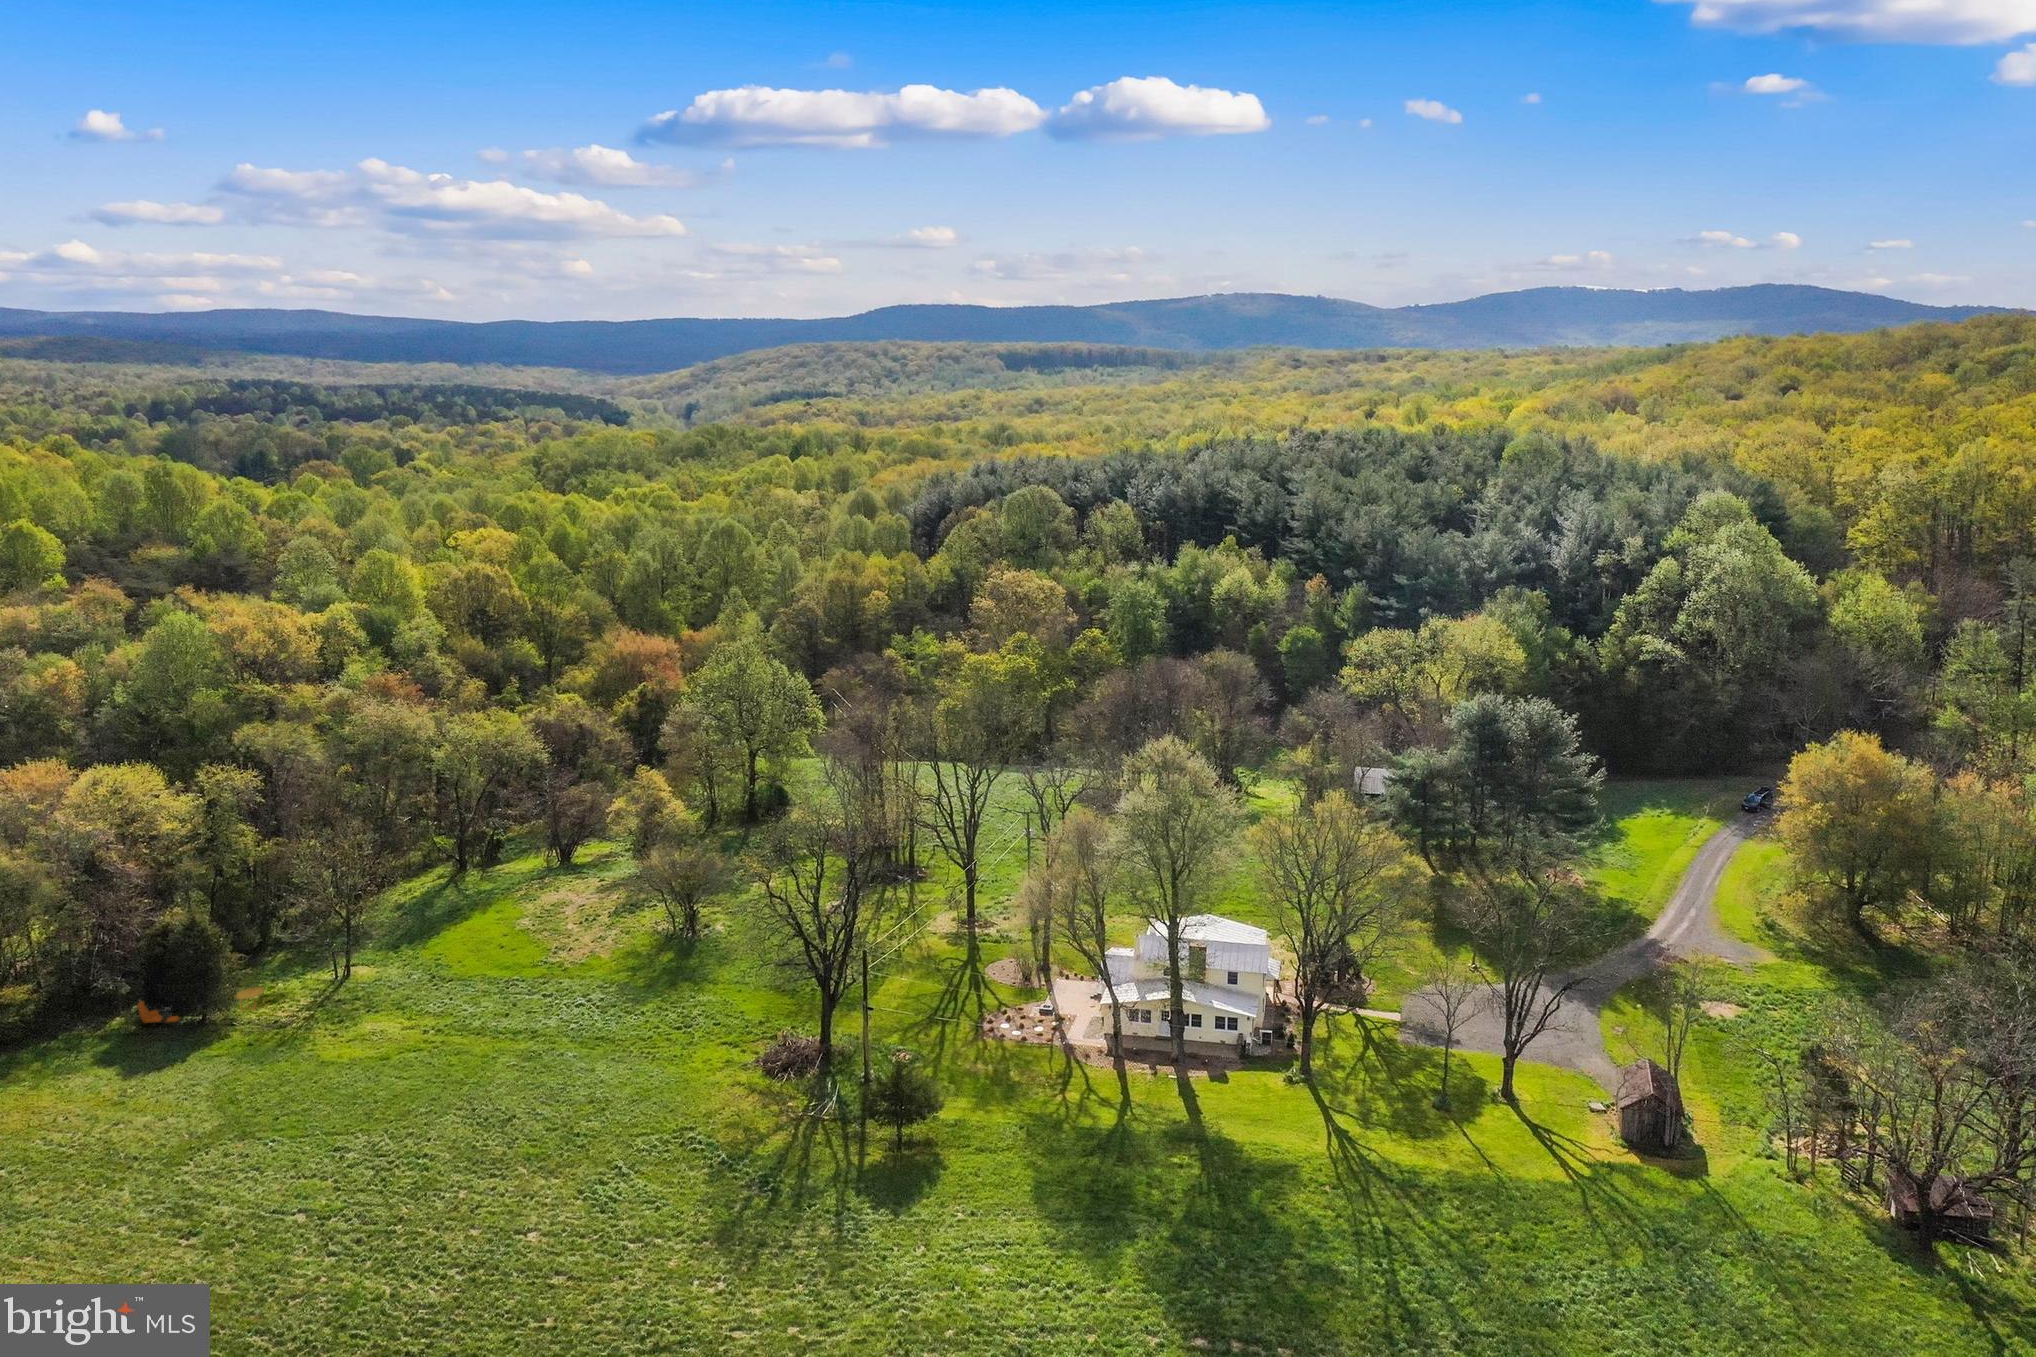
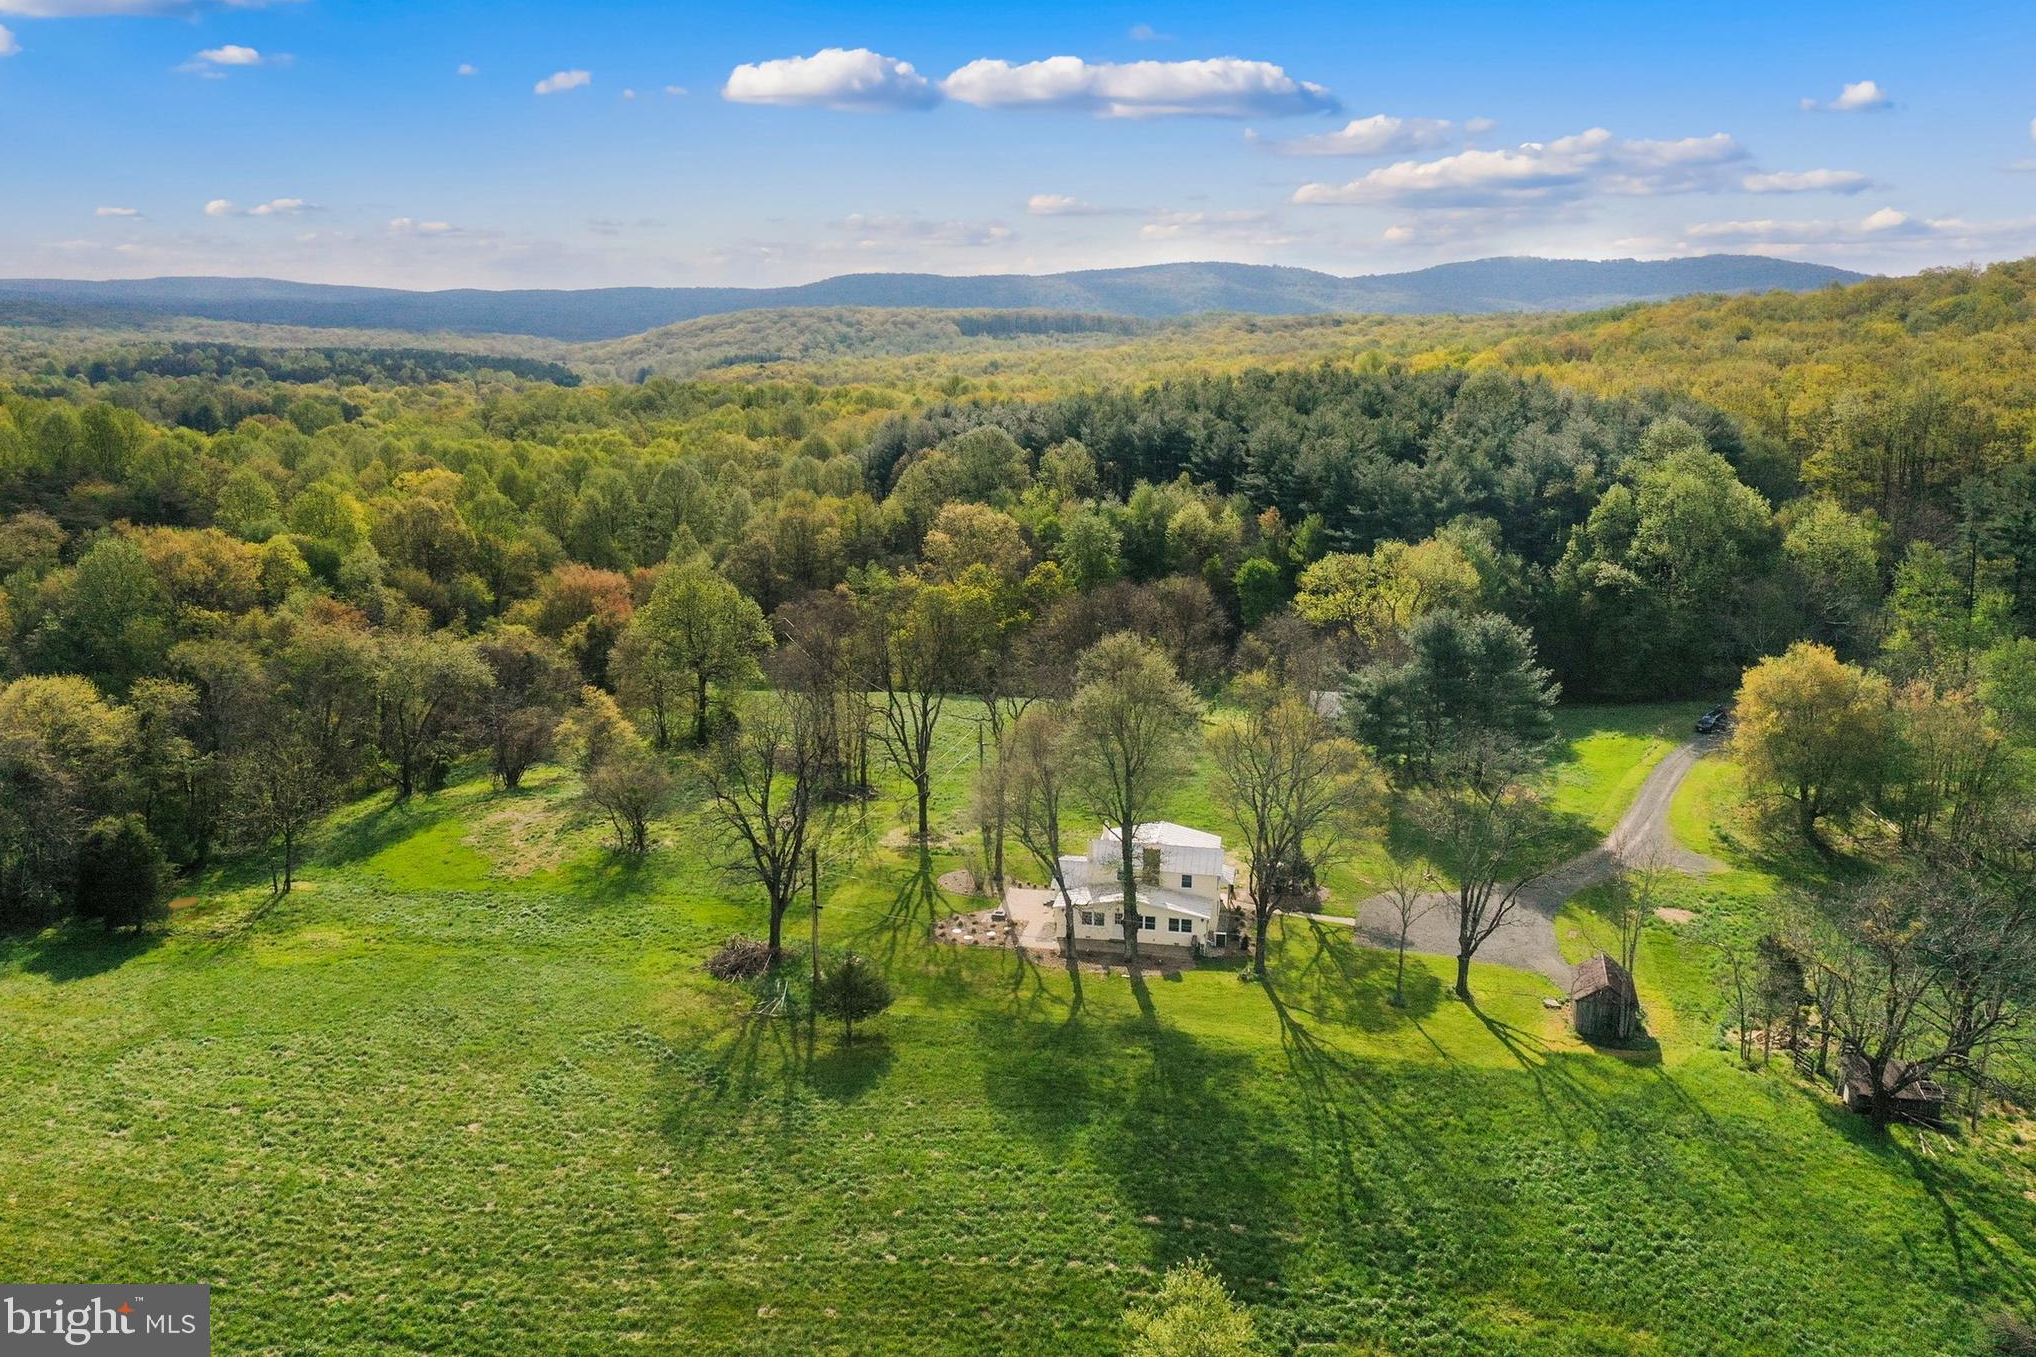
lounge chair: present [137,1001,179,1027] -> none [65,909,112,940]

